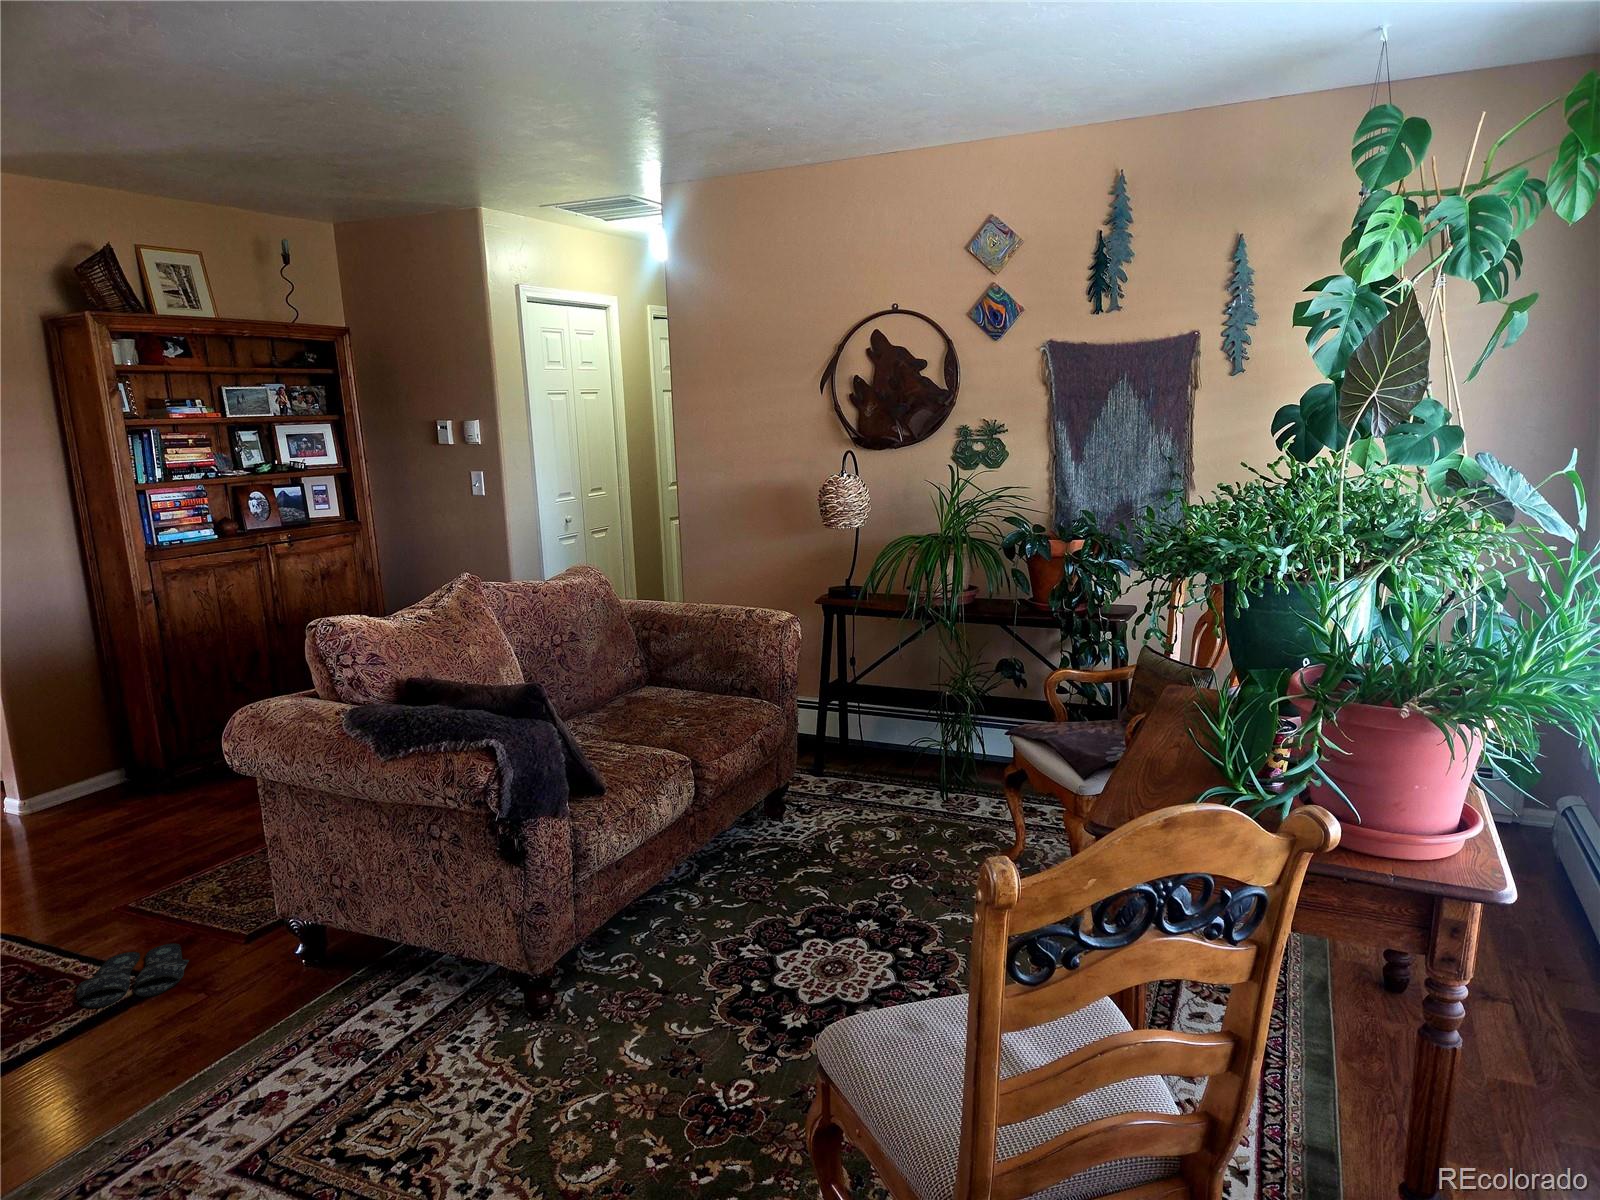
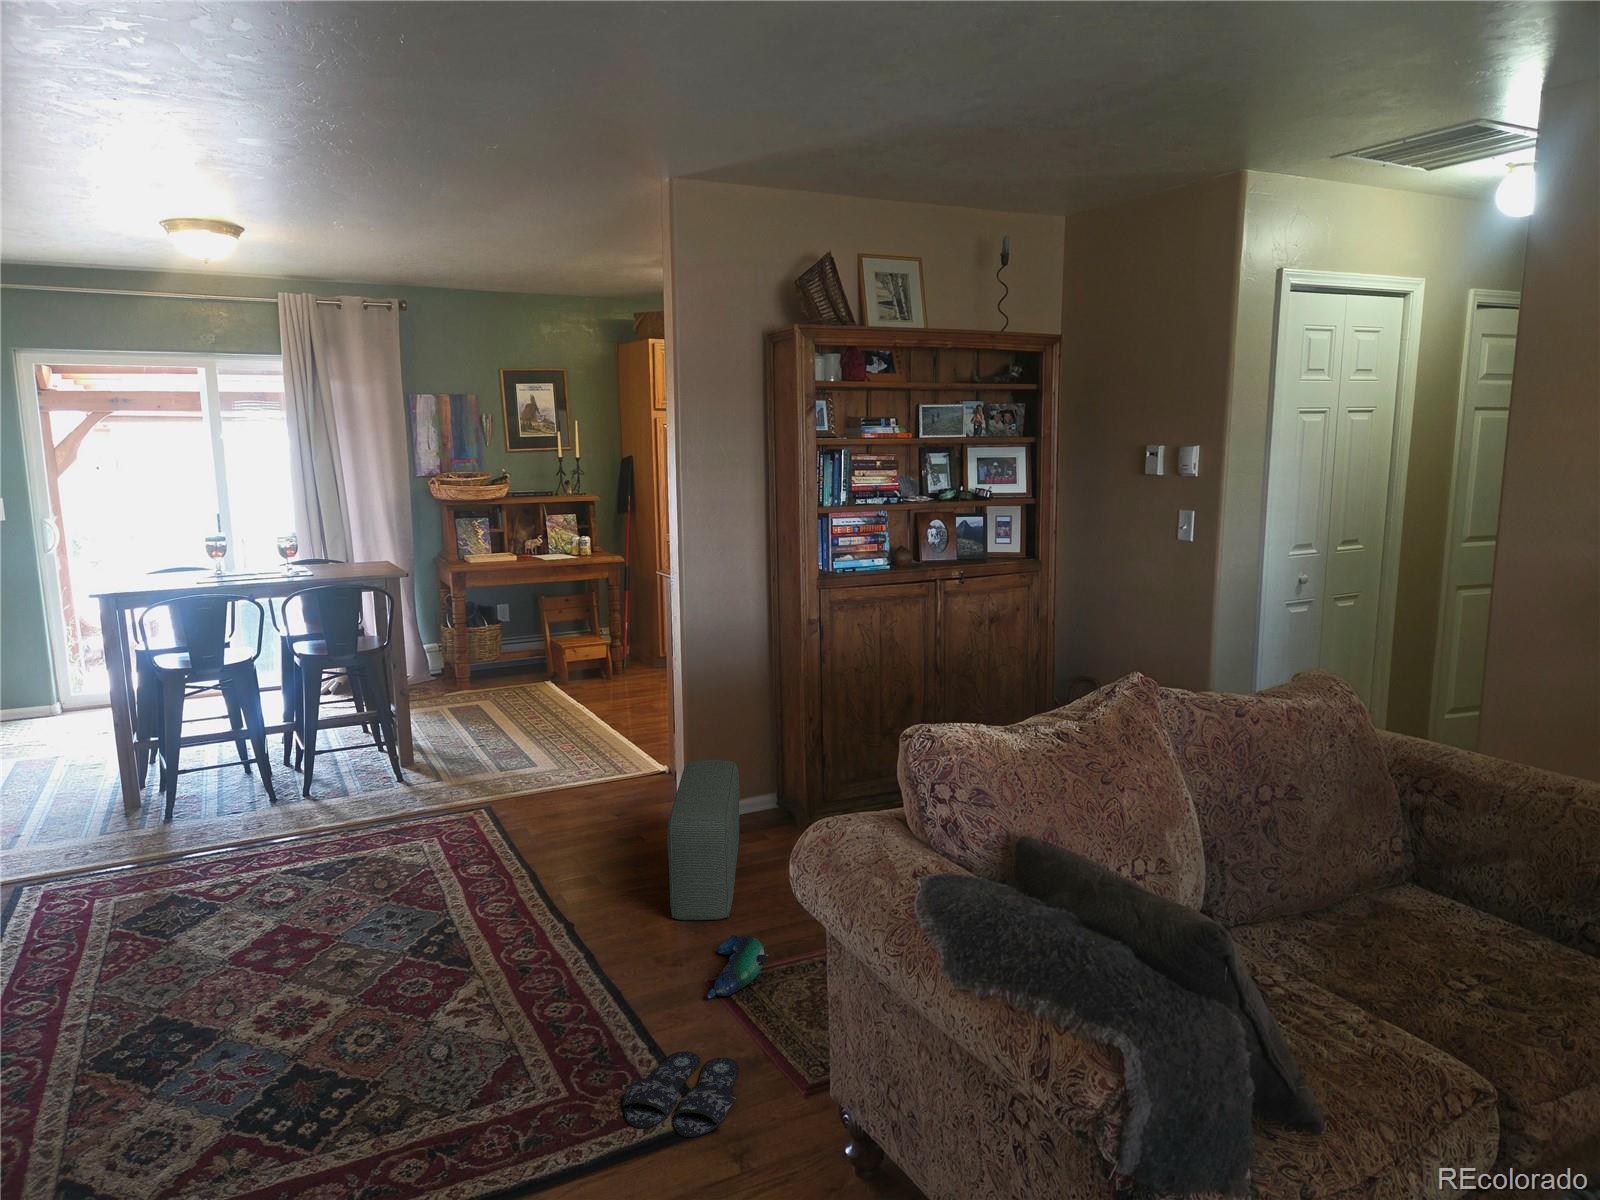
pouf: none [22,736,117,881] -> present [667,760,739,920]
plush toy: none [118,862,178,918] -> present [707,935,768,999]

